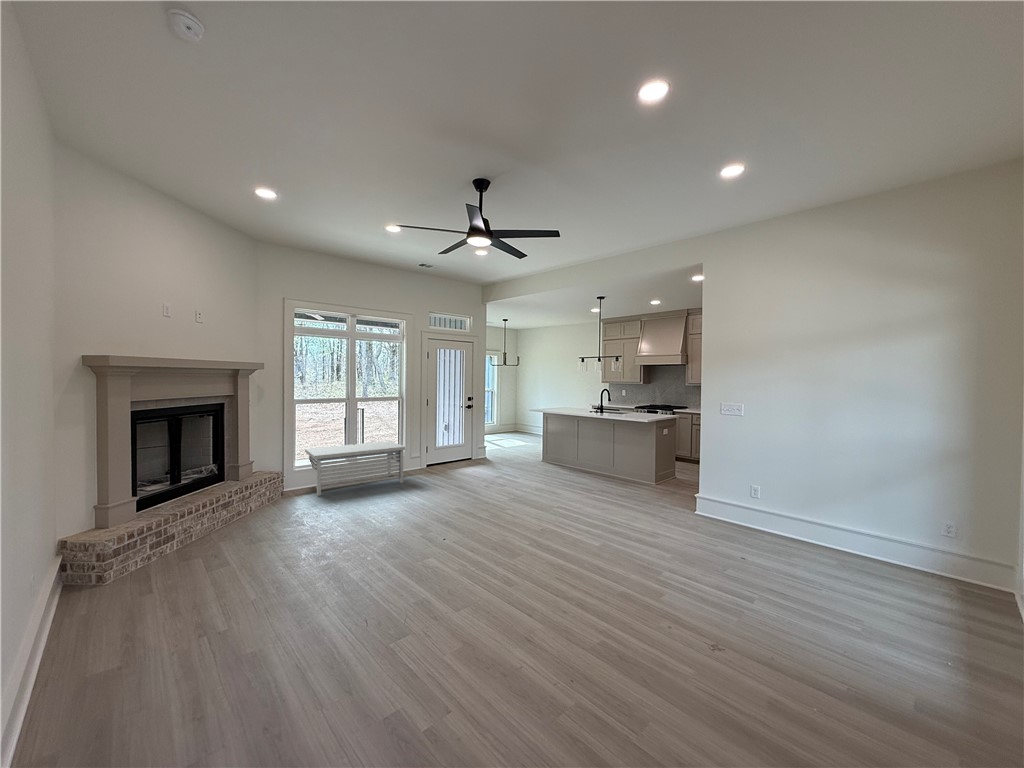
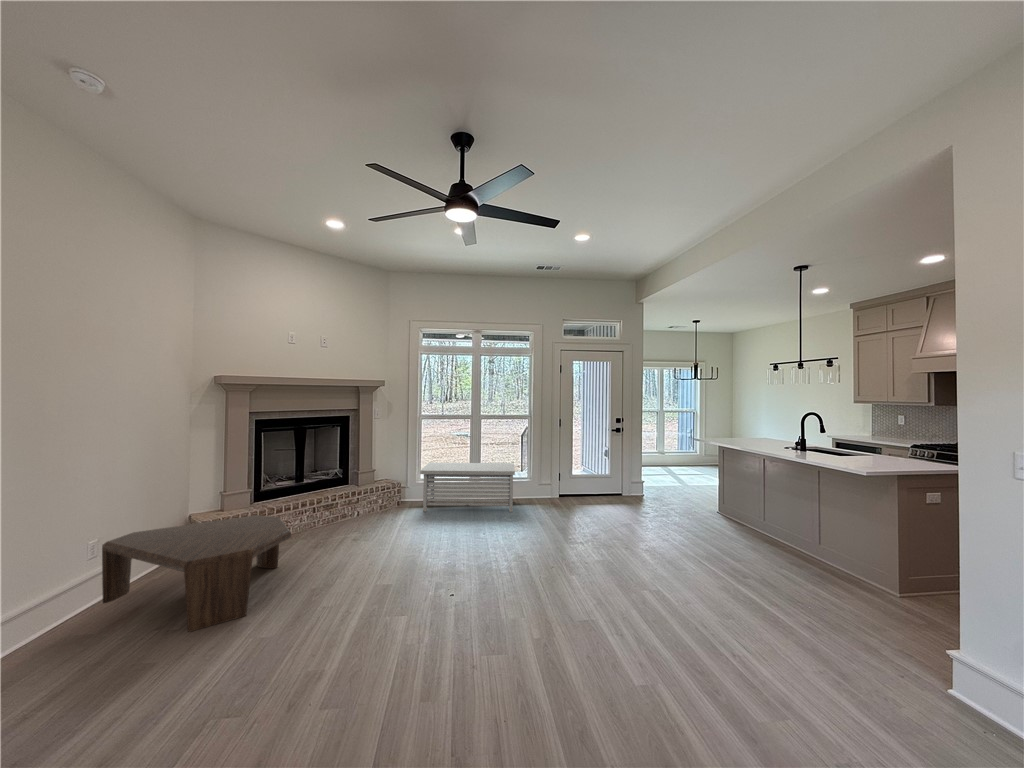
coffee table: none [60,512,288,647] -> present [102,515,291,632]

